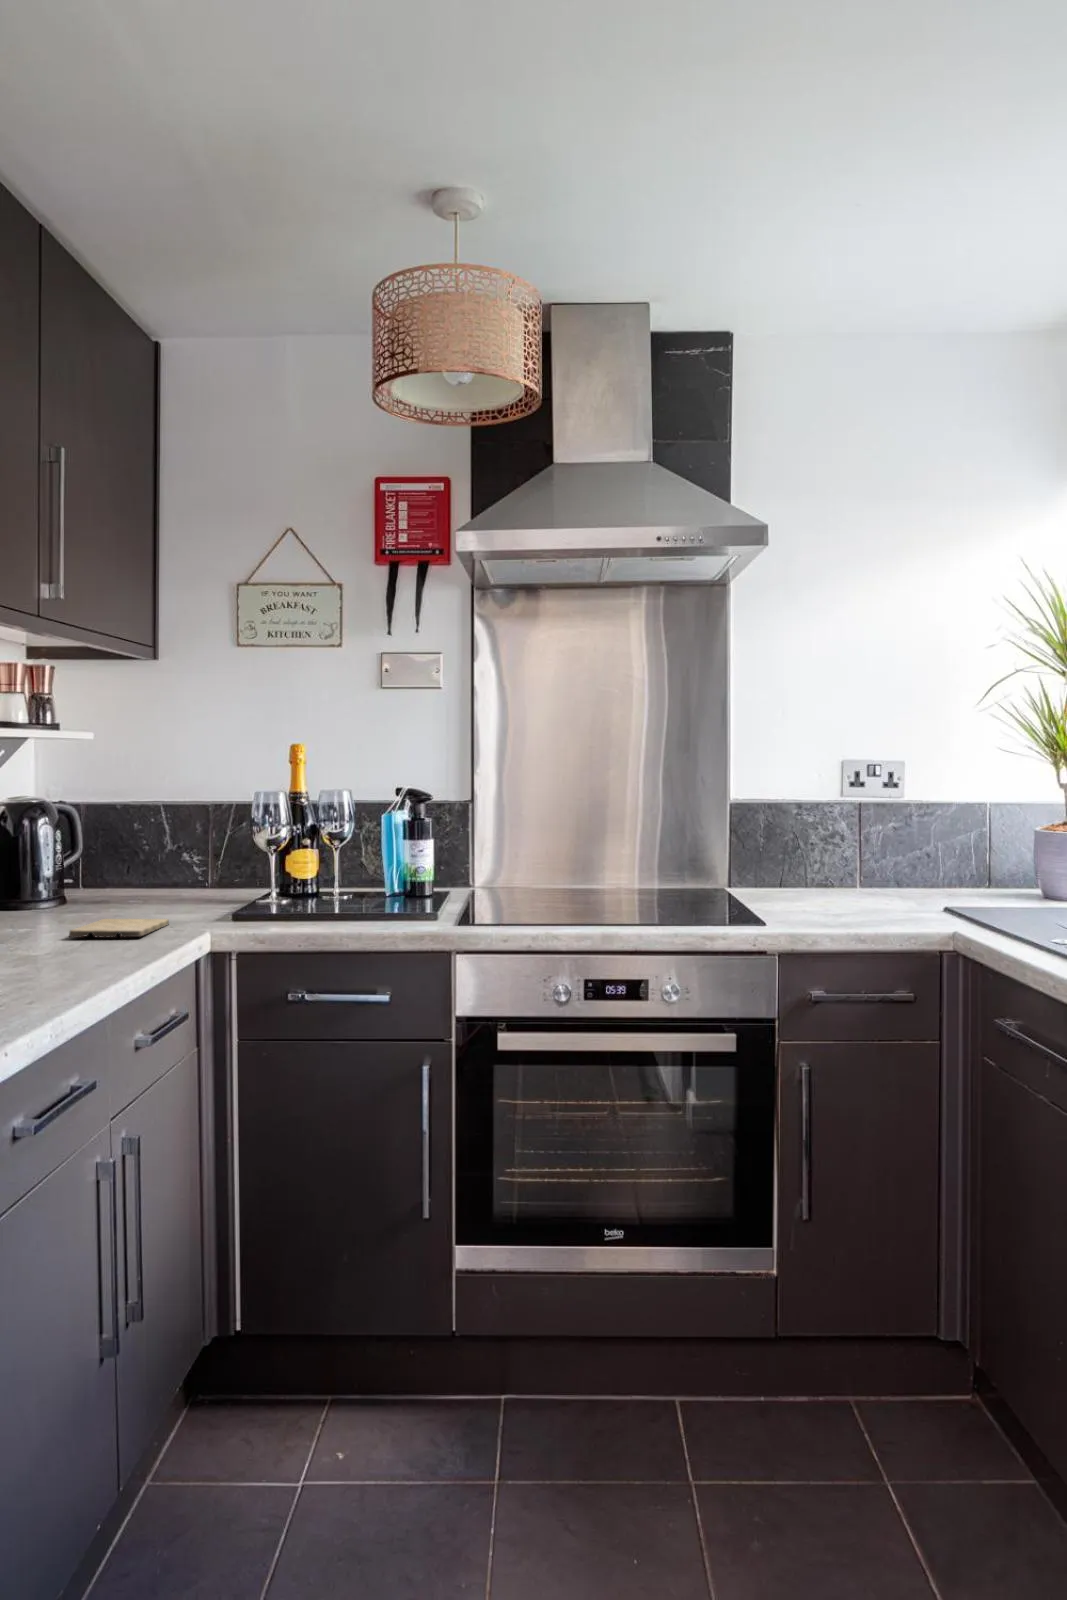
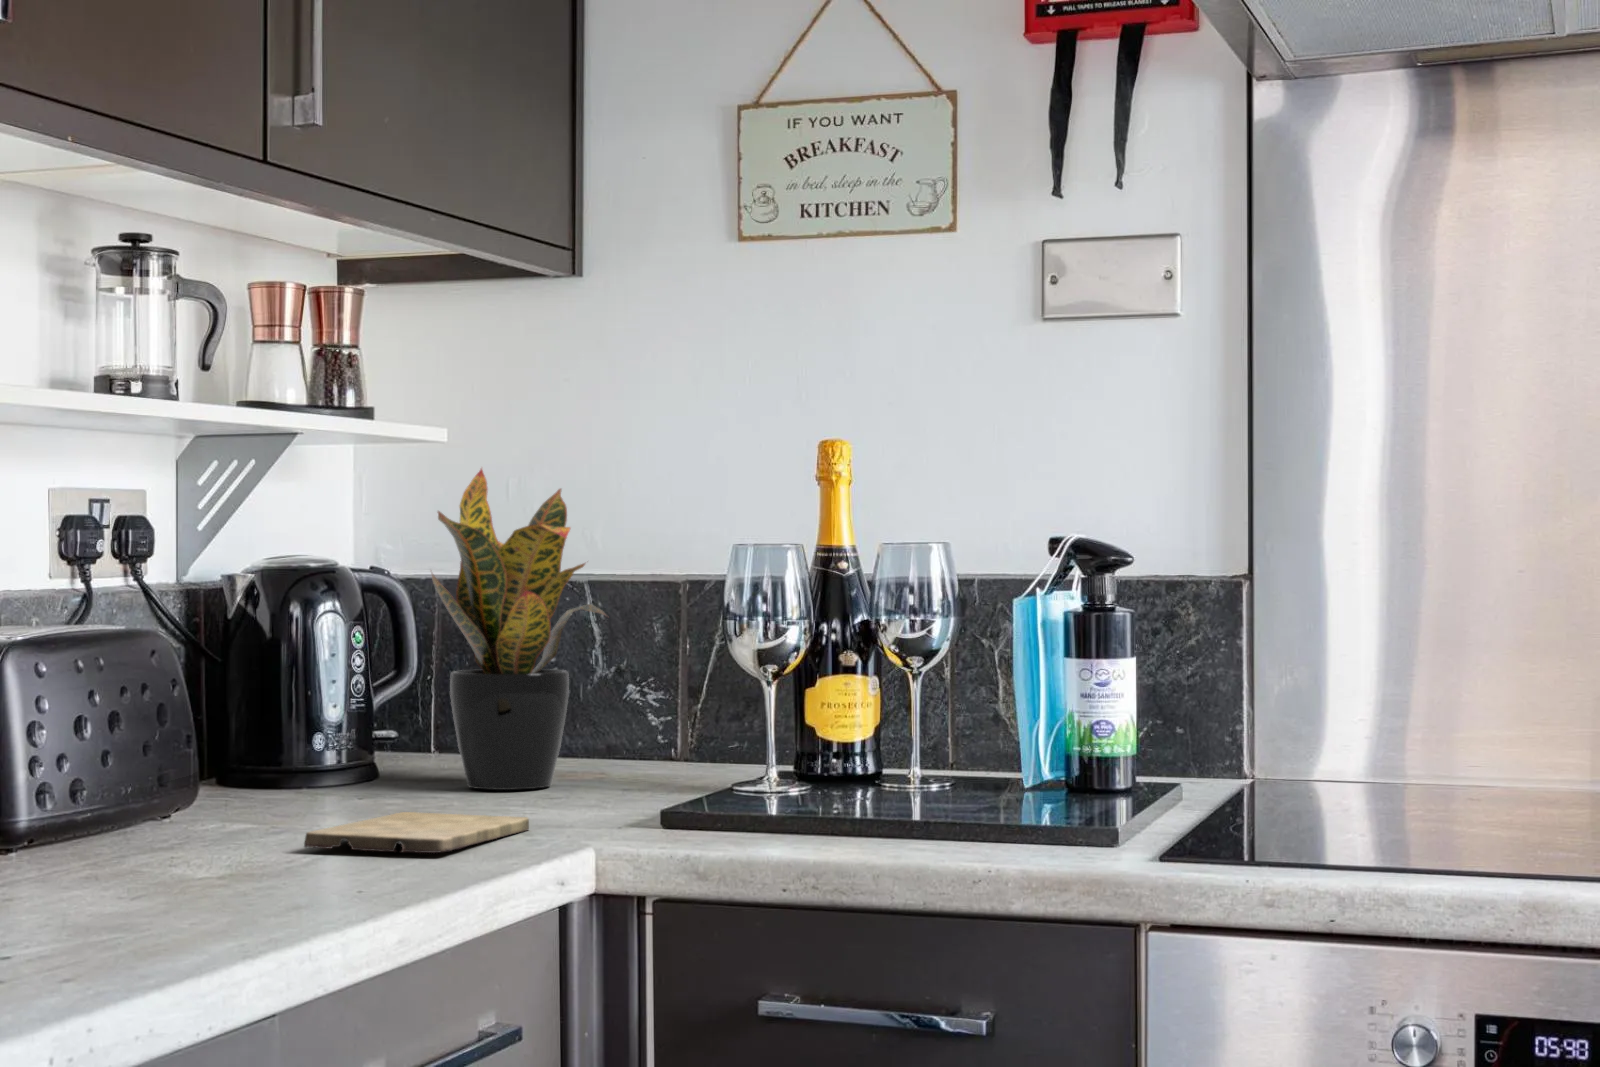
potted plant: none [89,749,193,906] -> present [432,469,605,790]

